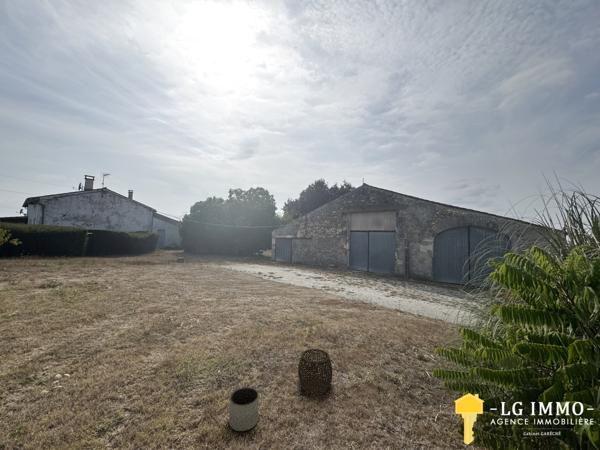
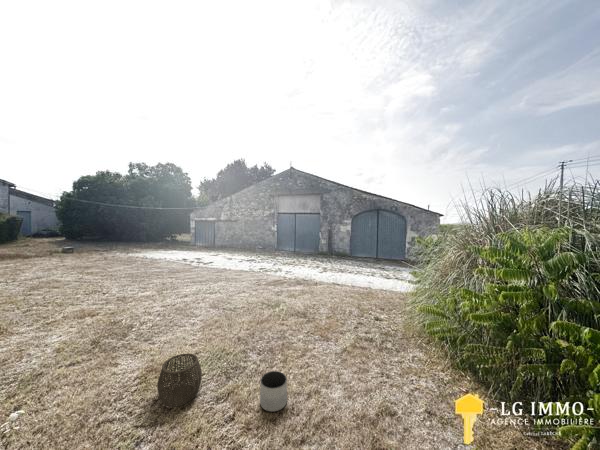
woven basket: present [298,349,333,393] -> present [157,354,202,407]

